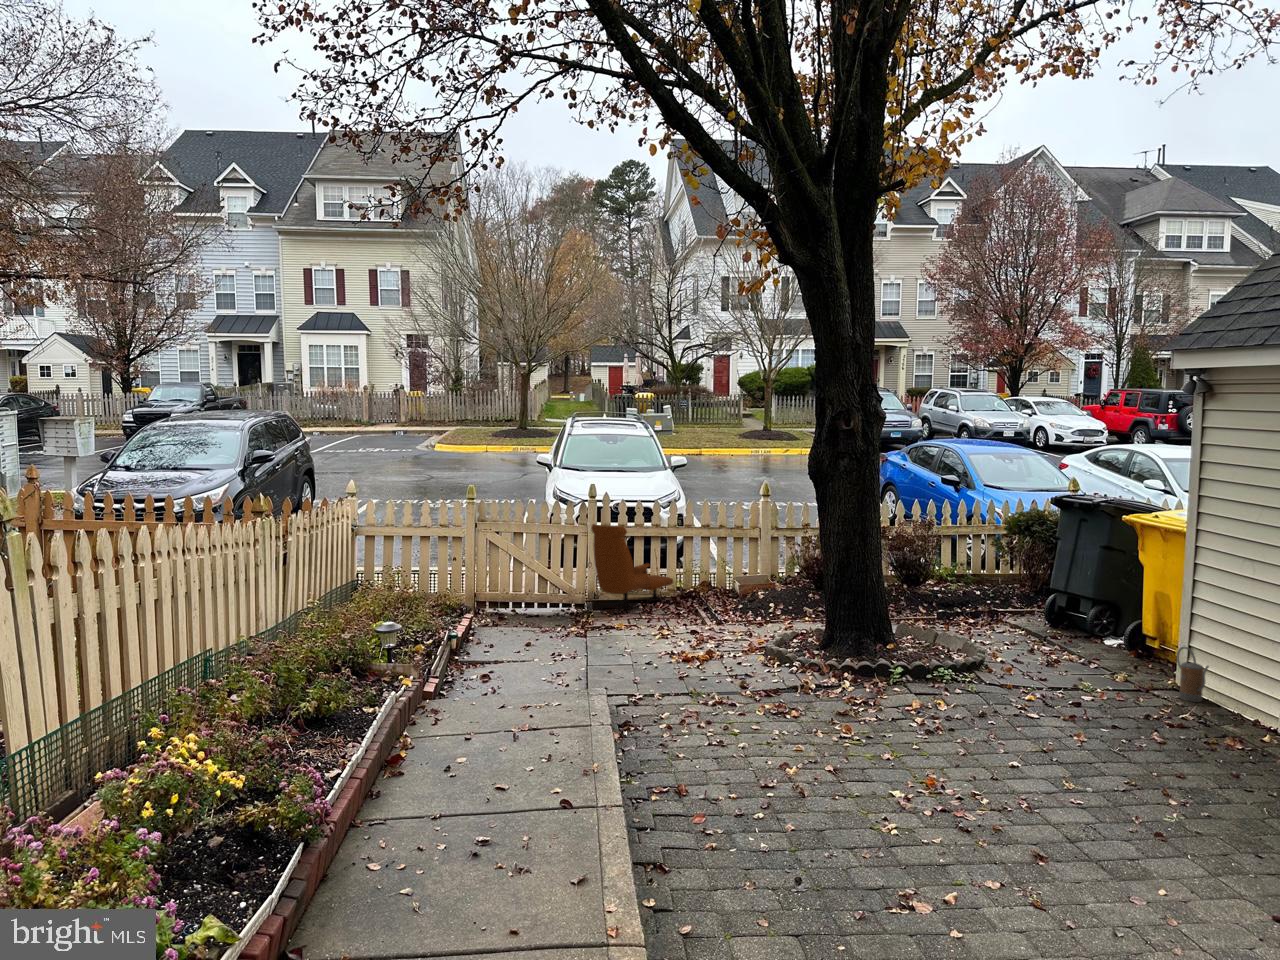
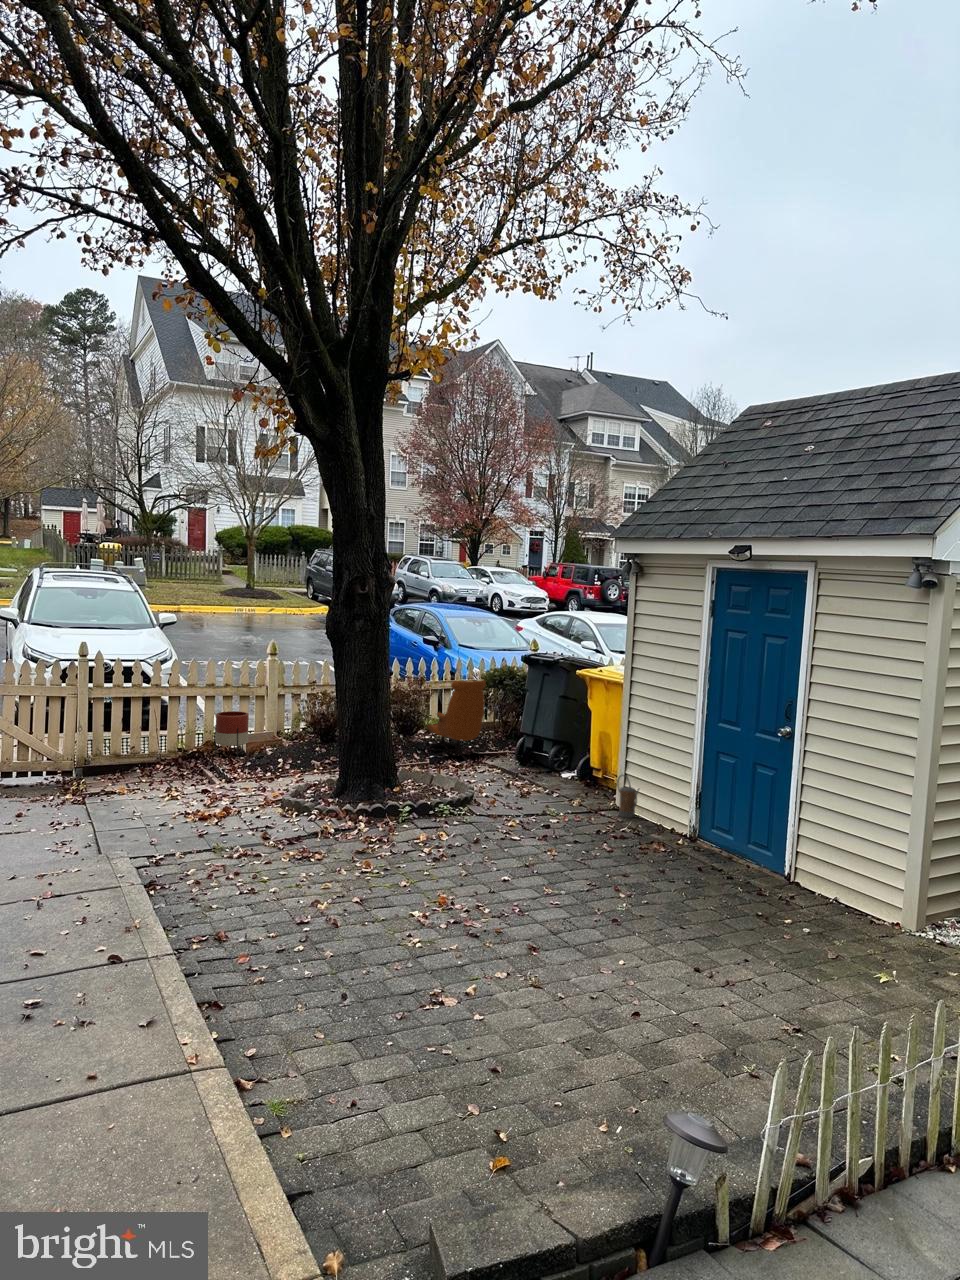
lounge chair: present [591,524,673,617] -> present [428,680,486,760]
planter: none [710,553,743,602] -> present [215,711,248,759]

